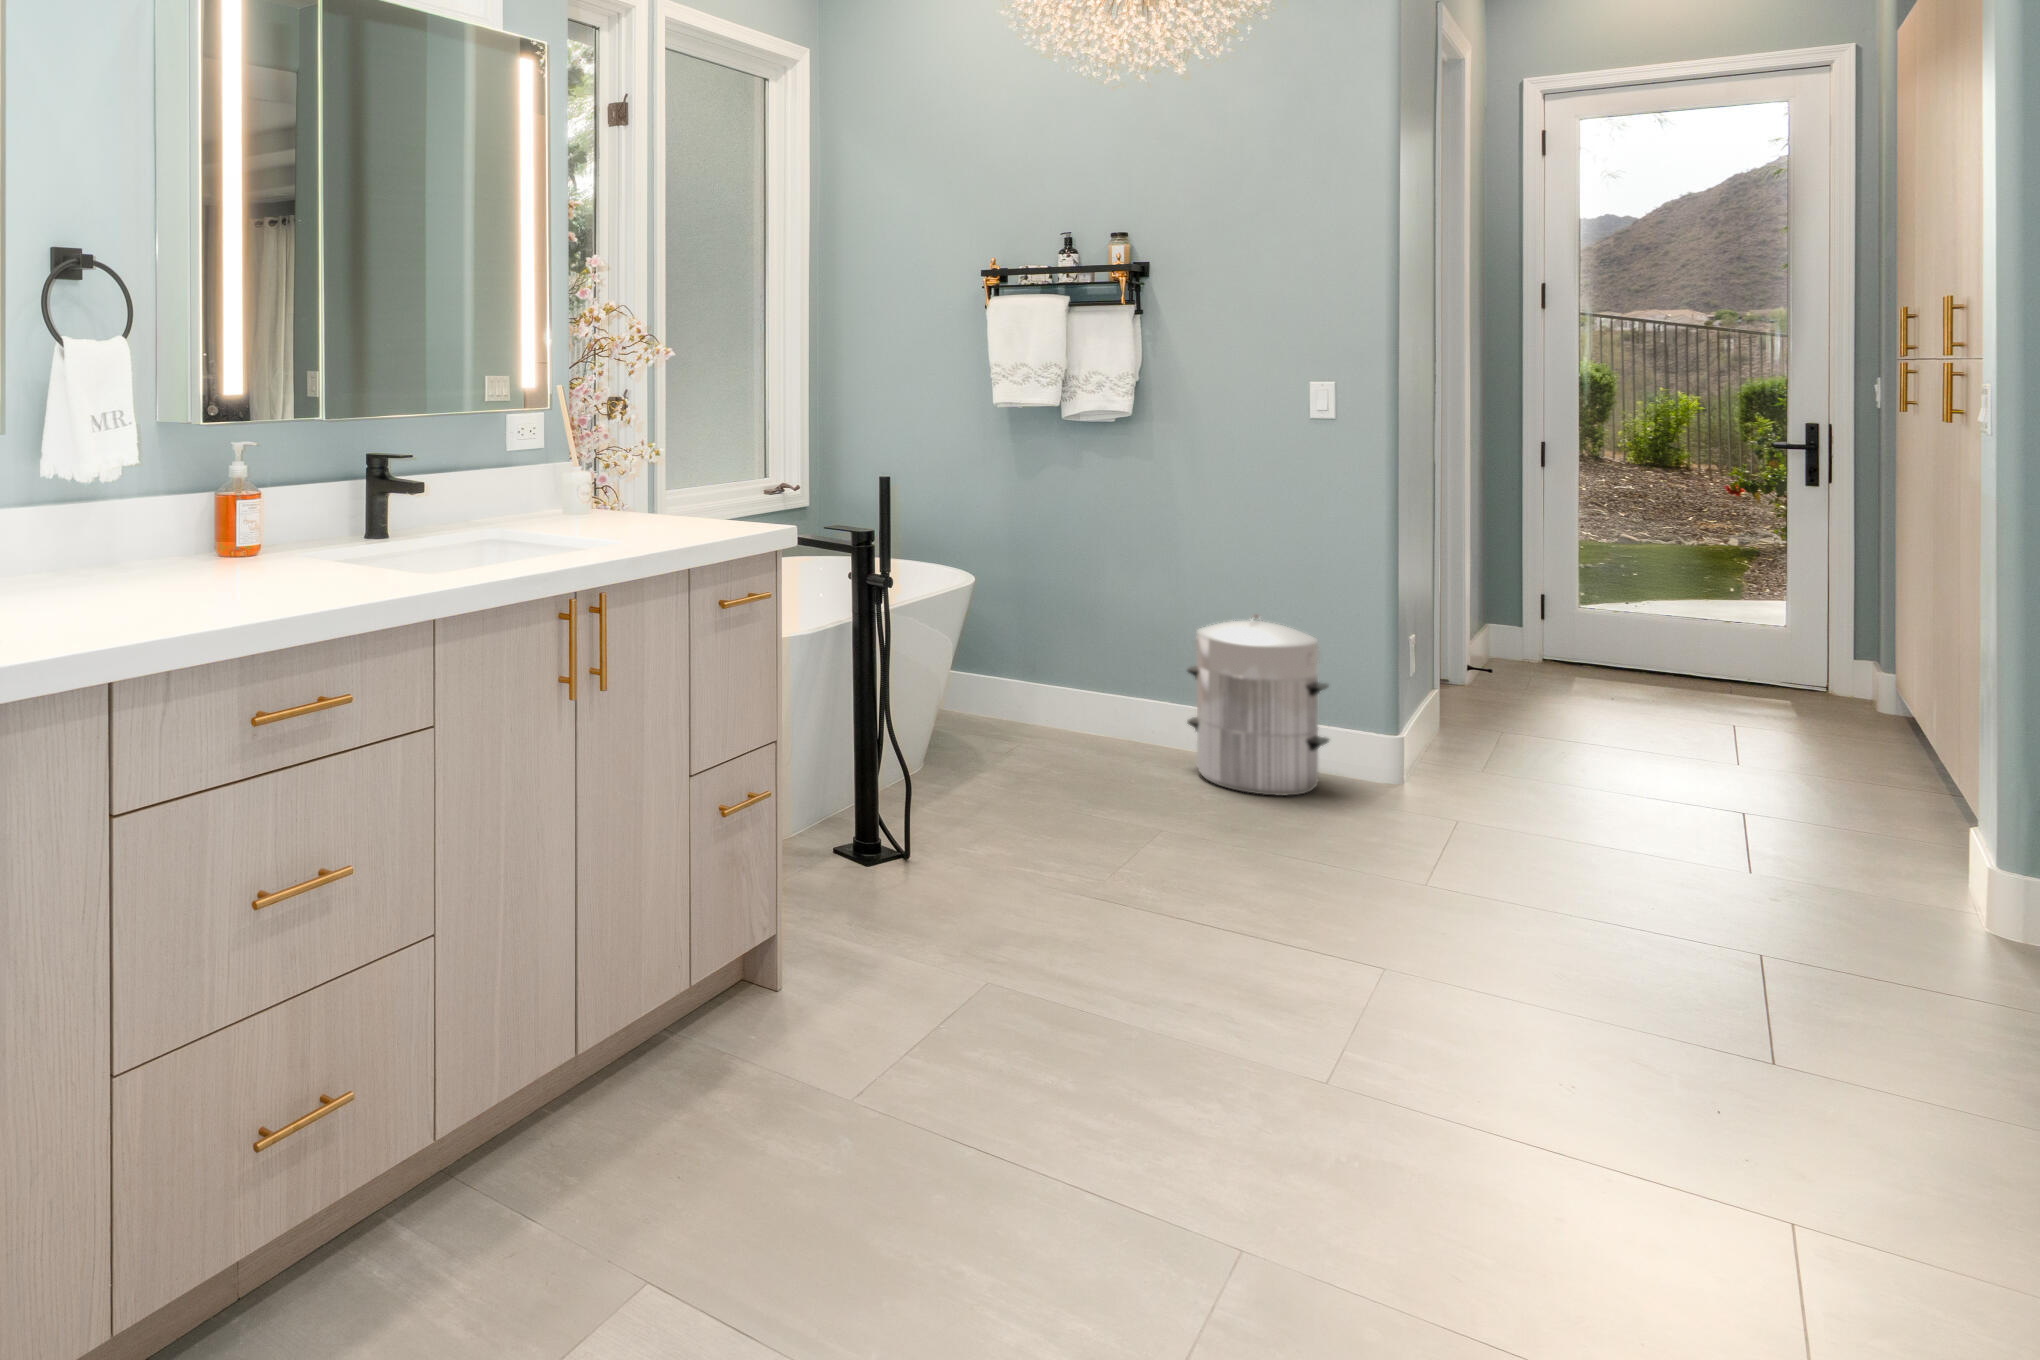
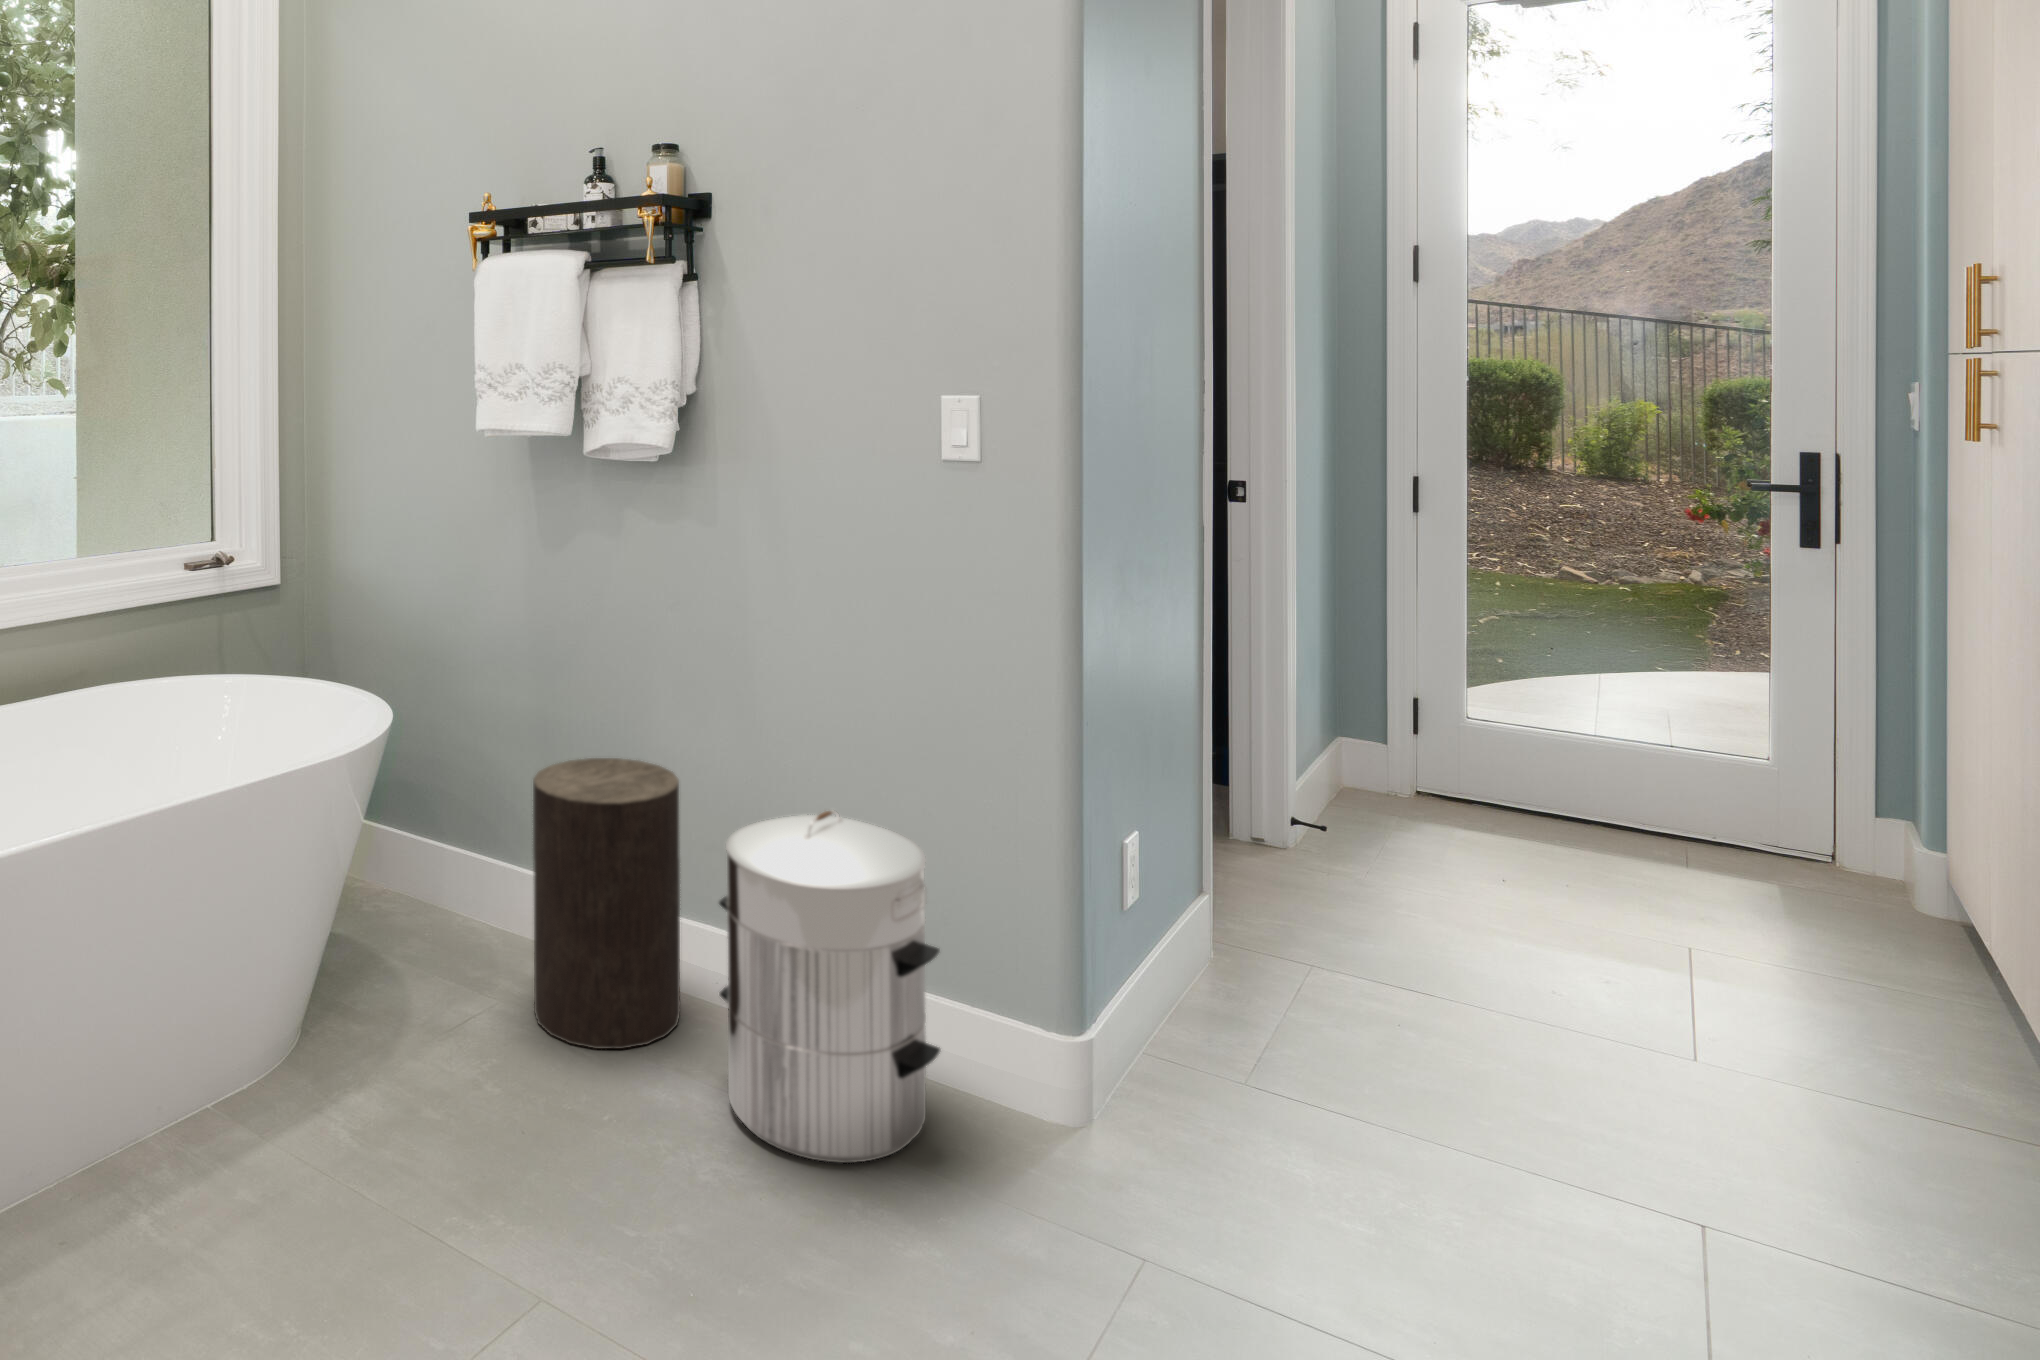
stool: none [1049,604,1143,761] -> present [533,758,680,1049]

